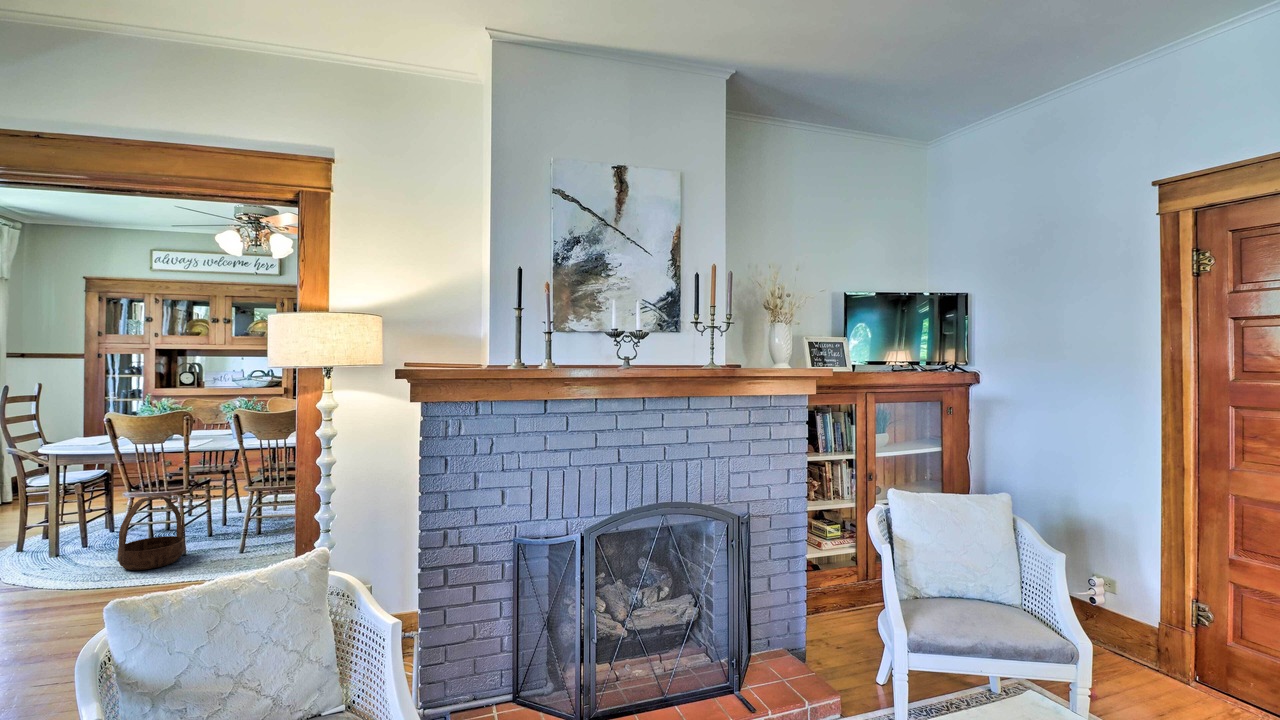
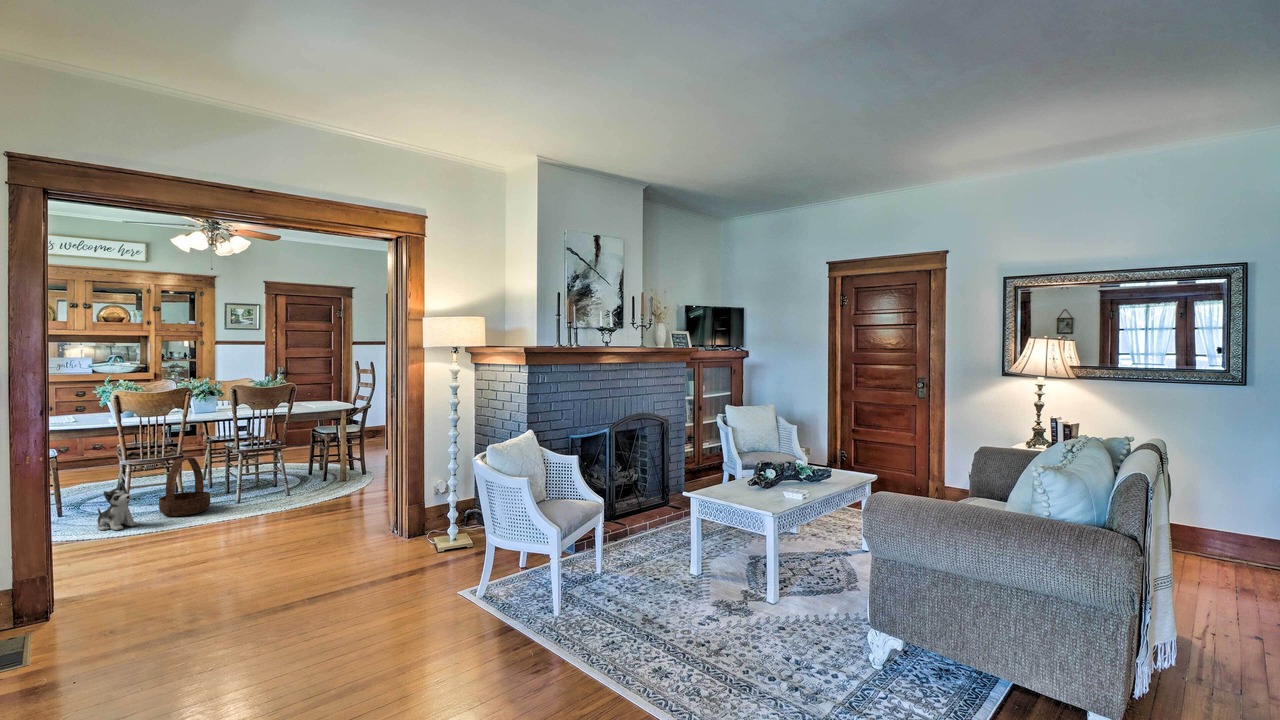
plush toy: none [28,526,75,586] -> present [97,482,137,530]

